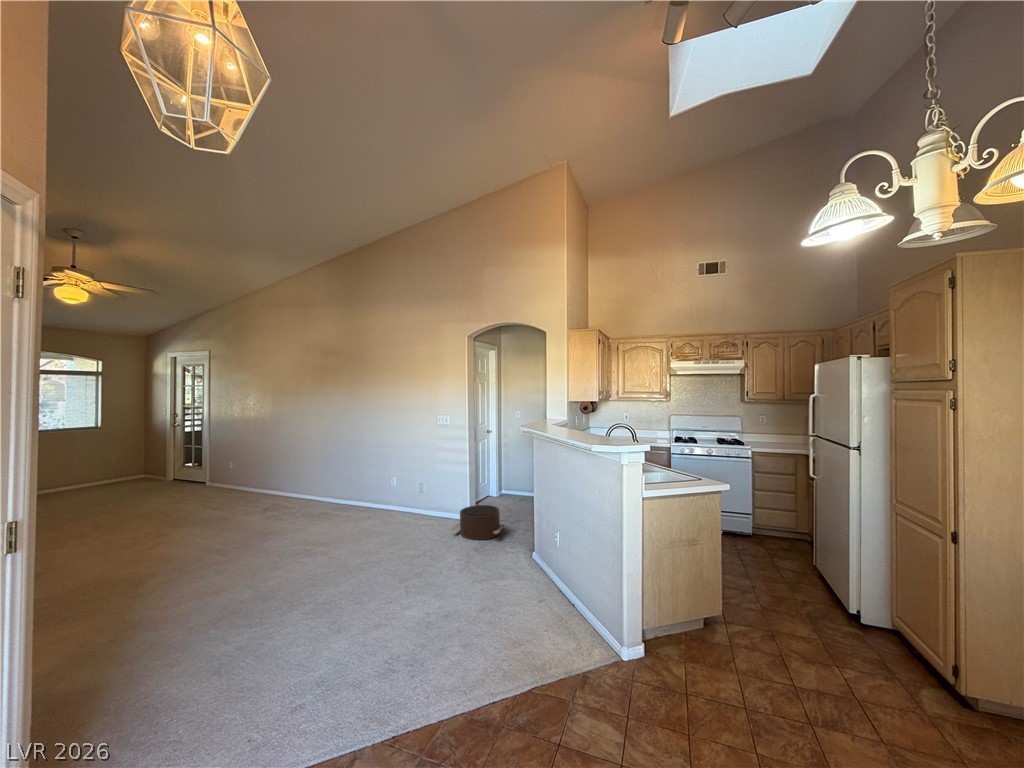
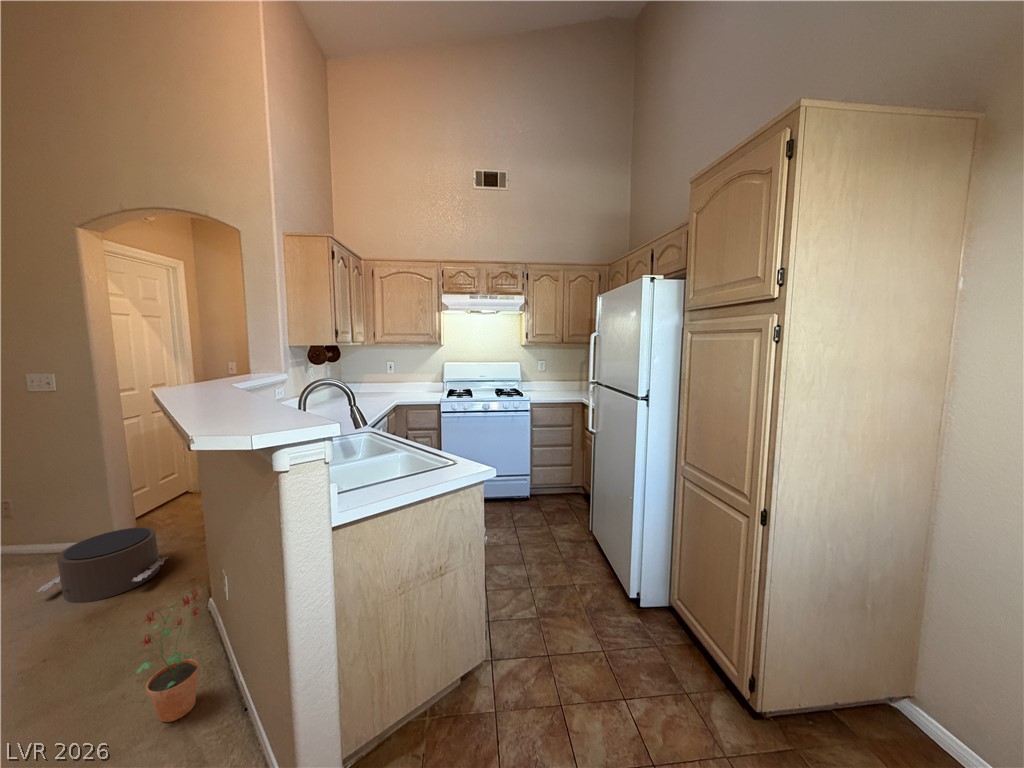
potted plant: none [528,530,555,597] -> present [136,590,200,722]

